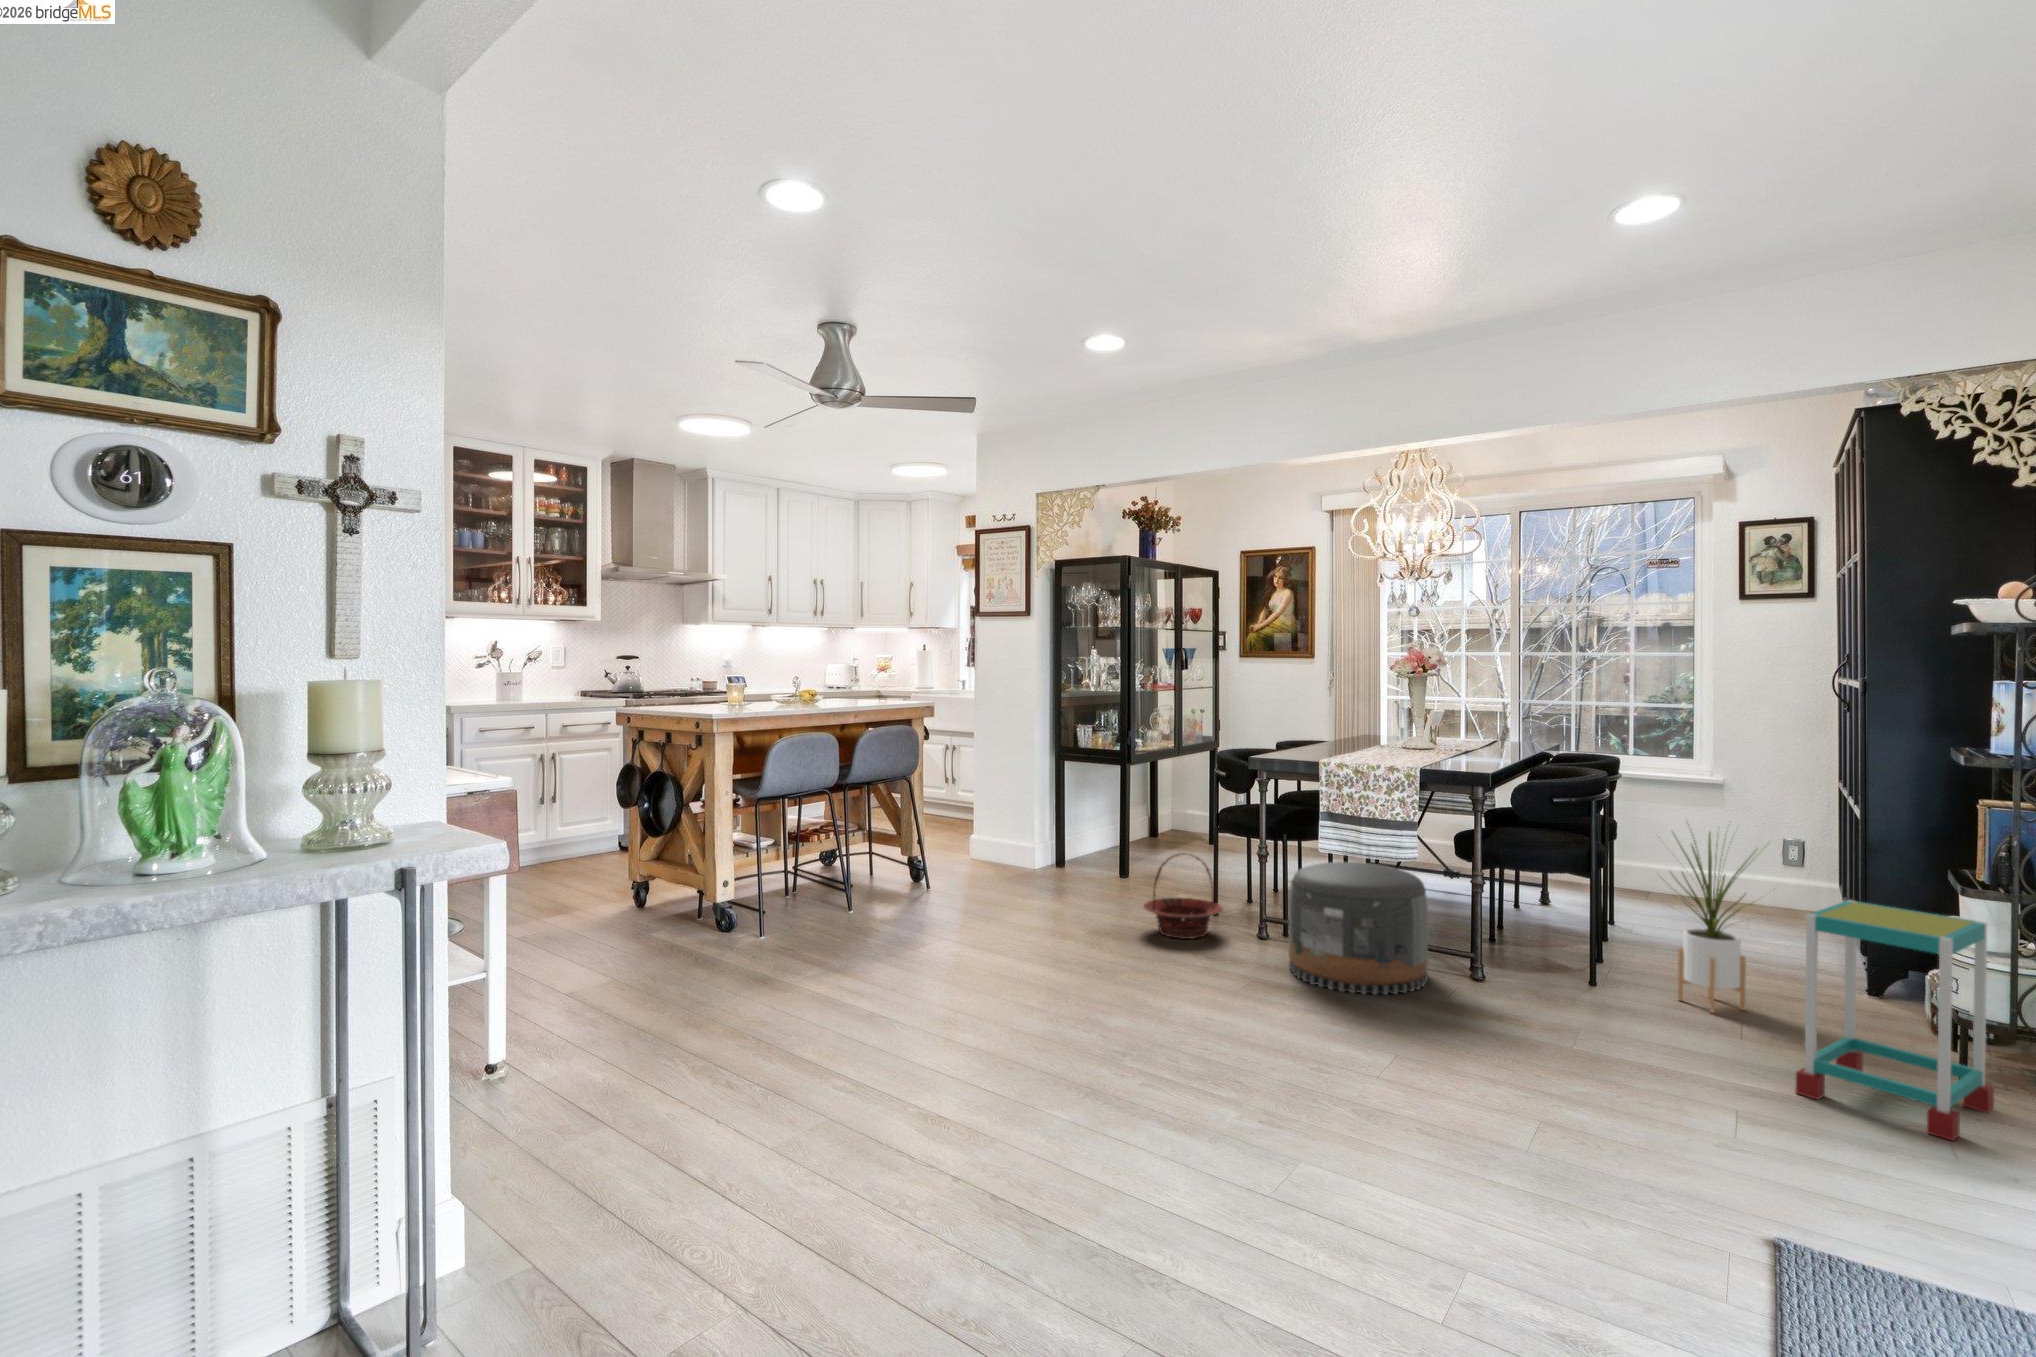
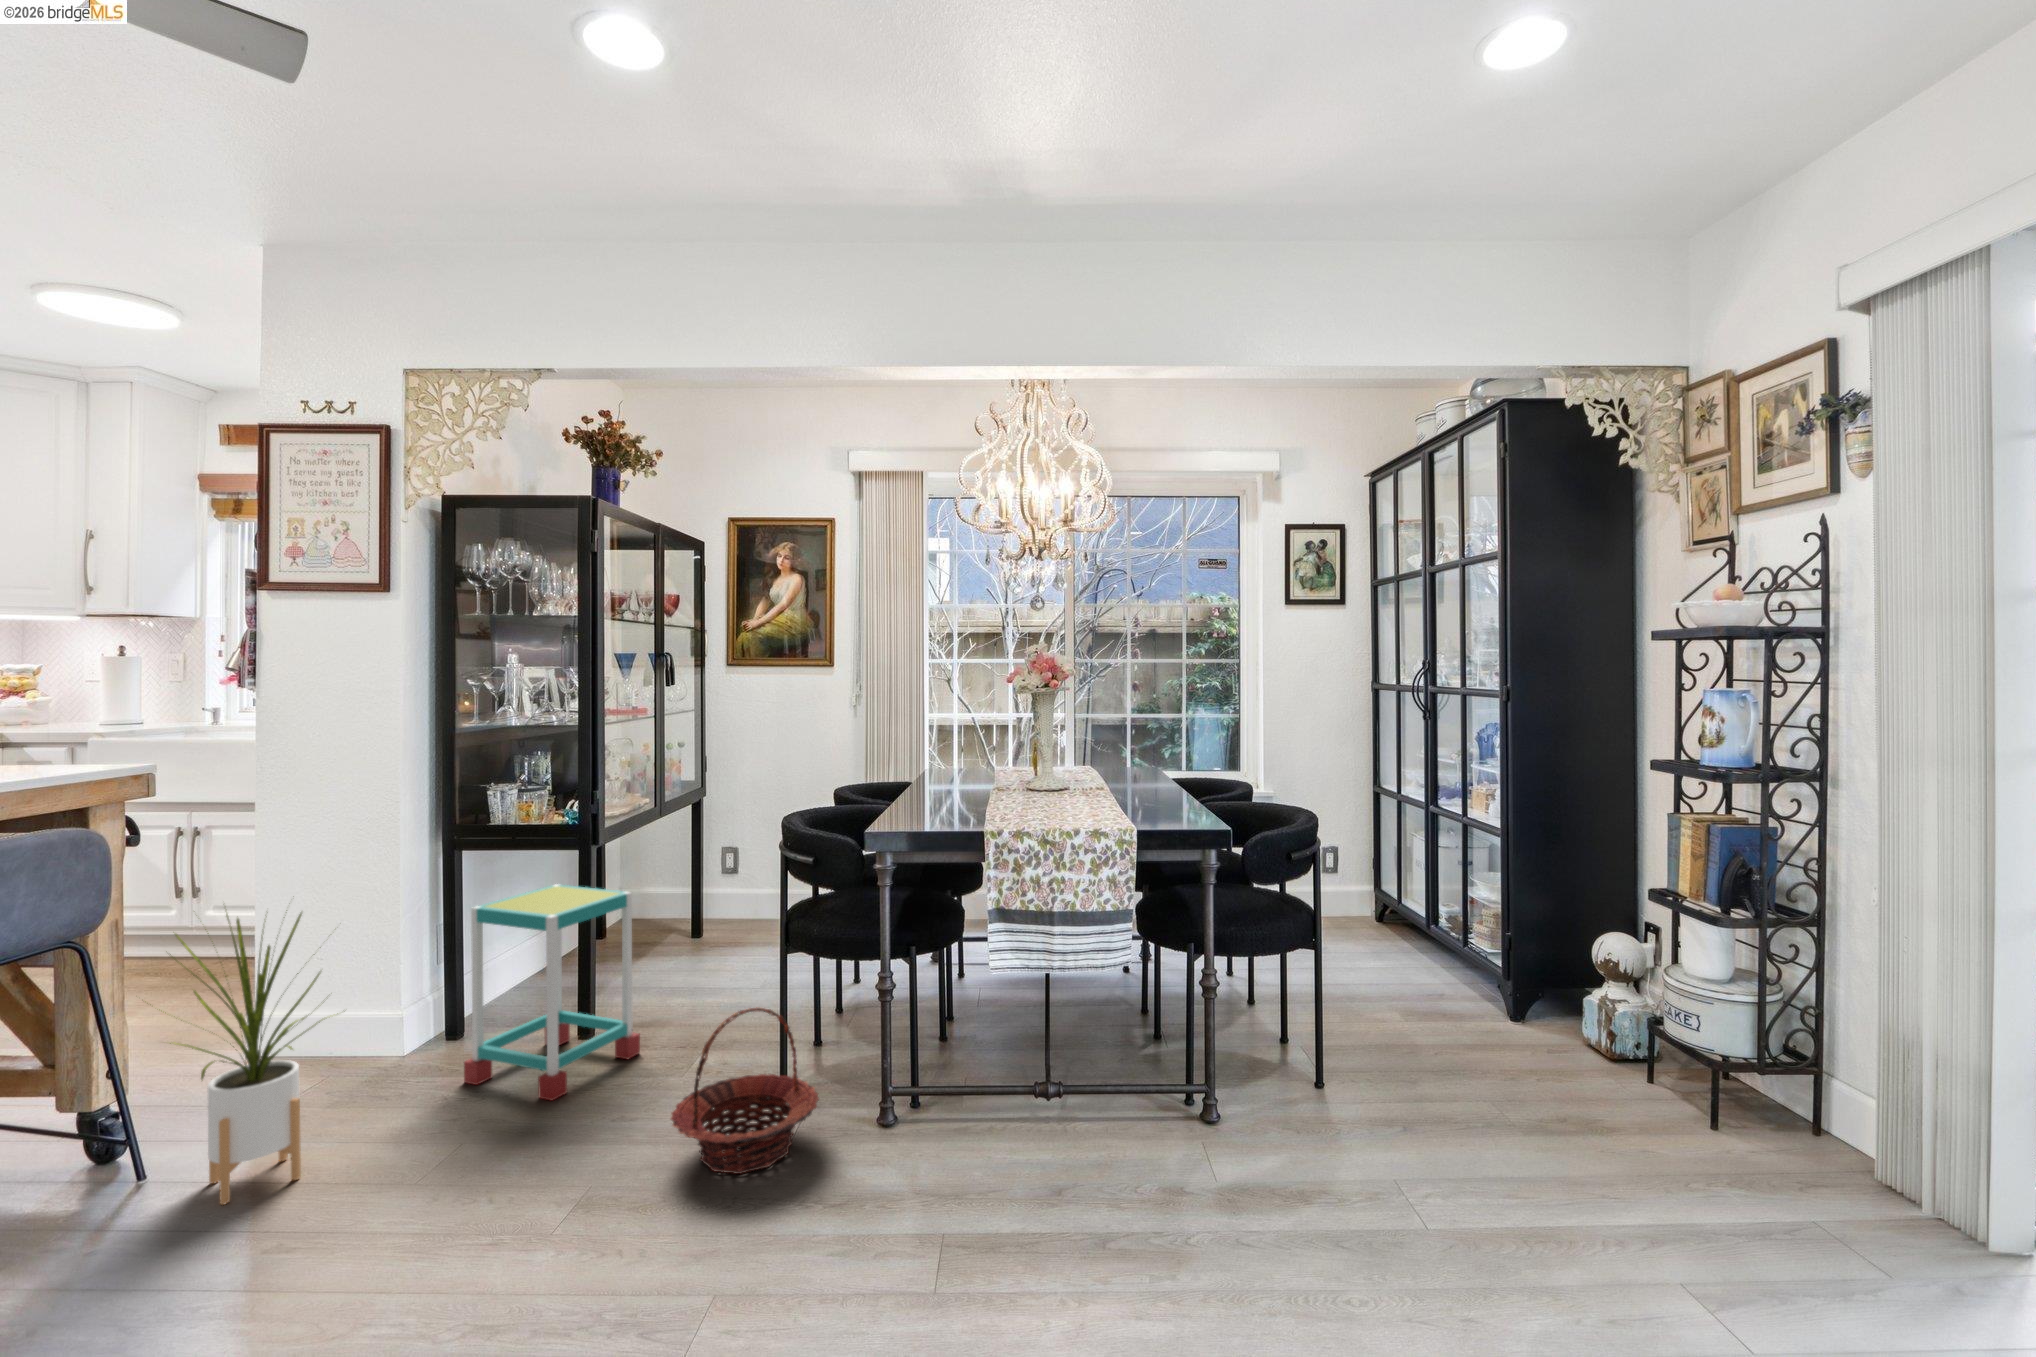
house plant: present [1670,829,1766,1013] -> present [159,910,338,1205]
pouf: present [1289,862,1428,995] -> none [965,983,1181,1241]
side table: present [1796,900,1994,1141] -> present [464,884,640,1100]

